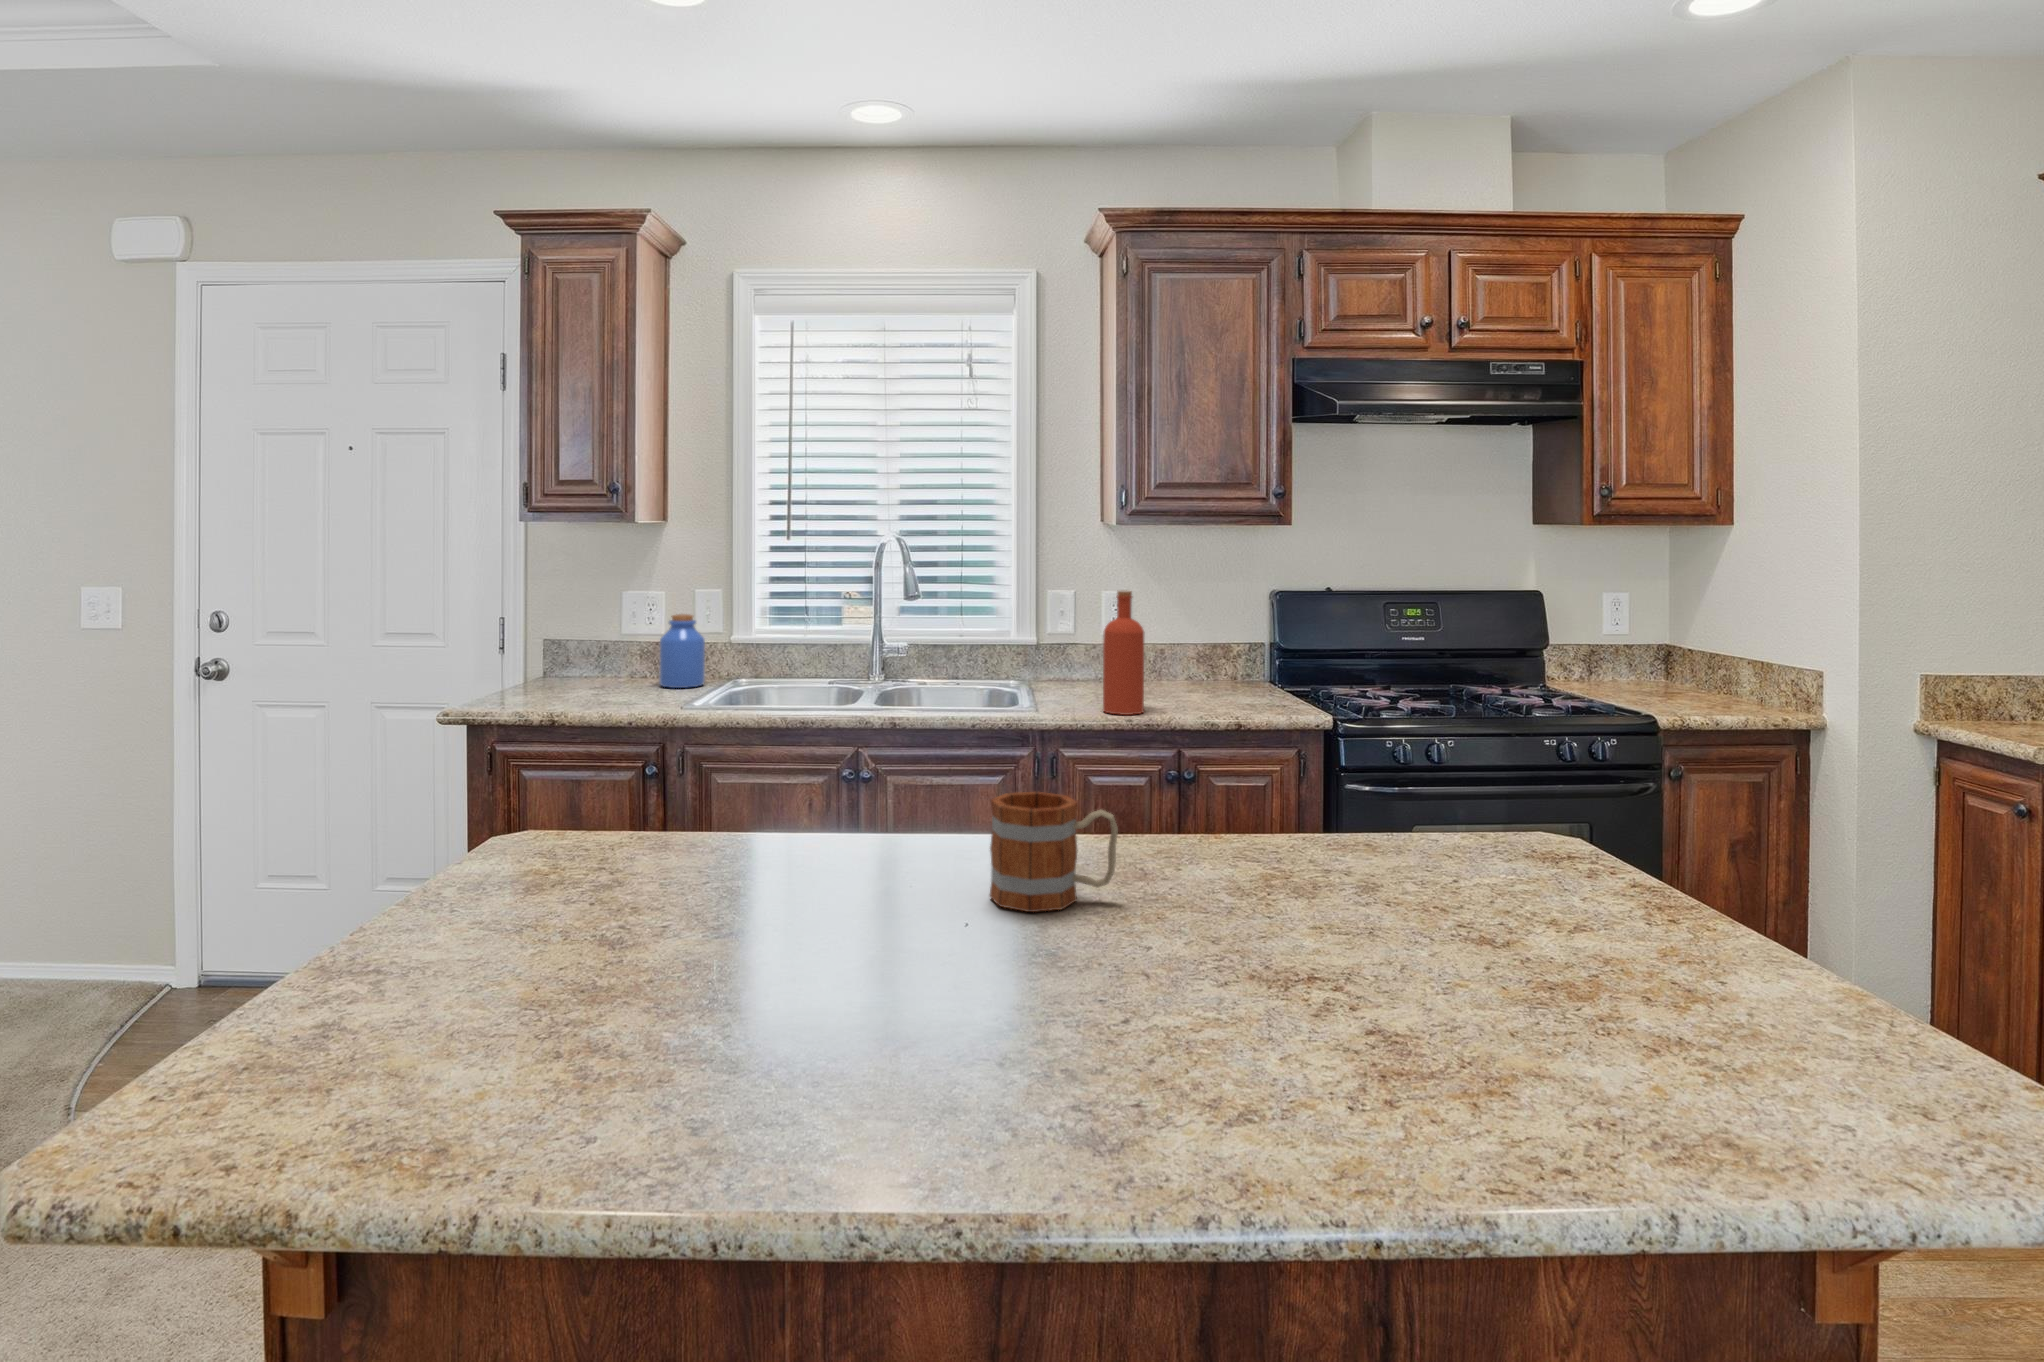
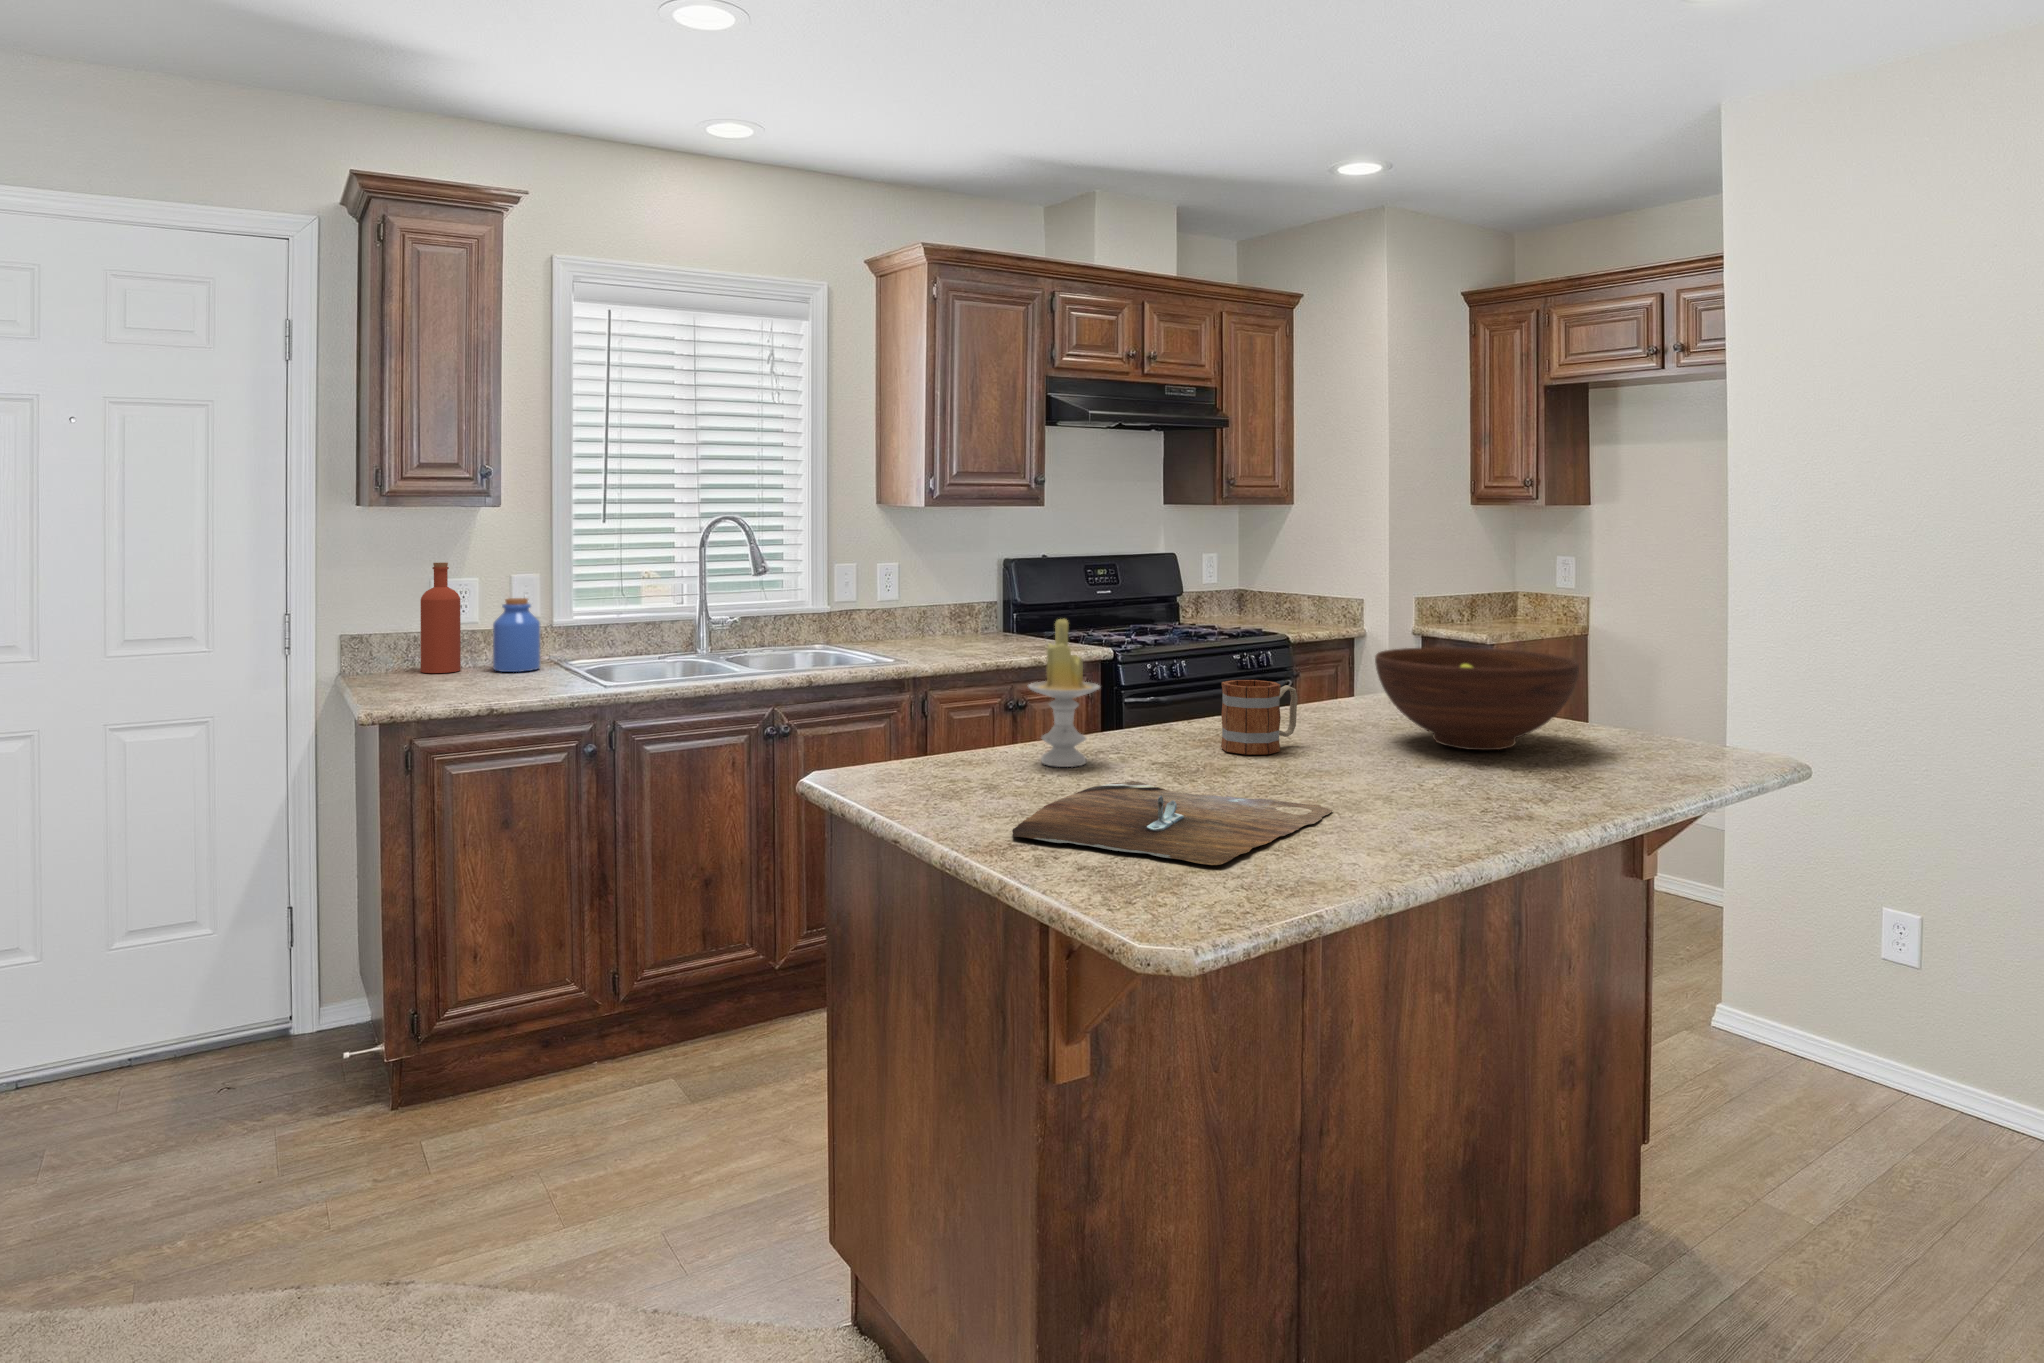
bottle: present [1103,591,1144,715] -> present [421,563,461,673]
candle: none [716,685,813,886] -> present [1028,619,1100,767]
fruit bowl: none [1216,771,1566,974] -> present [1375,647,1579,750]
cutting board: none [371,921,834,1096] -> present [1012,781,1333,865]

